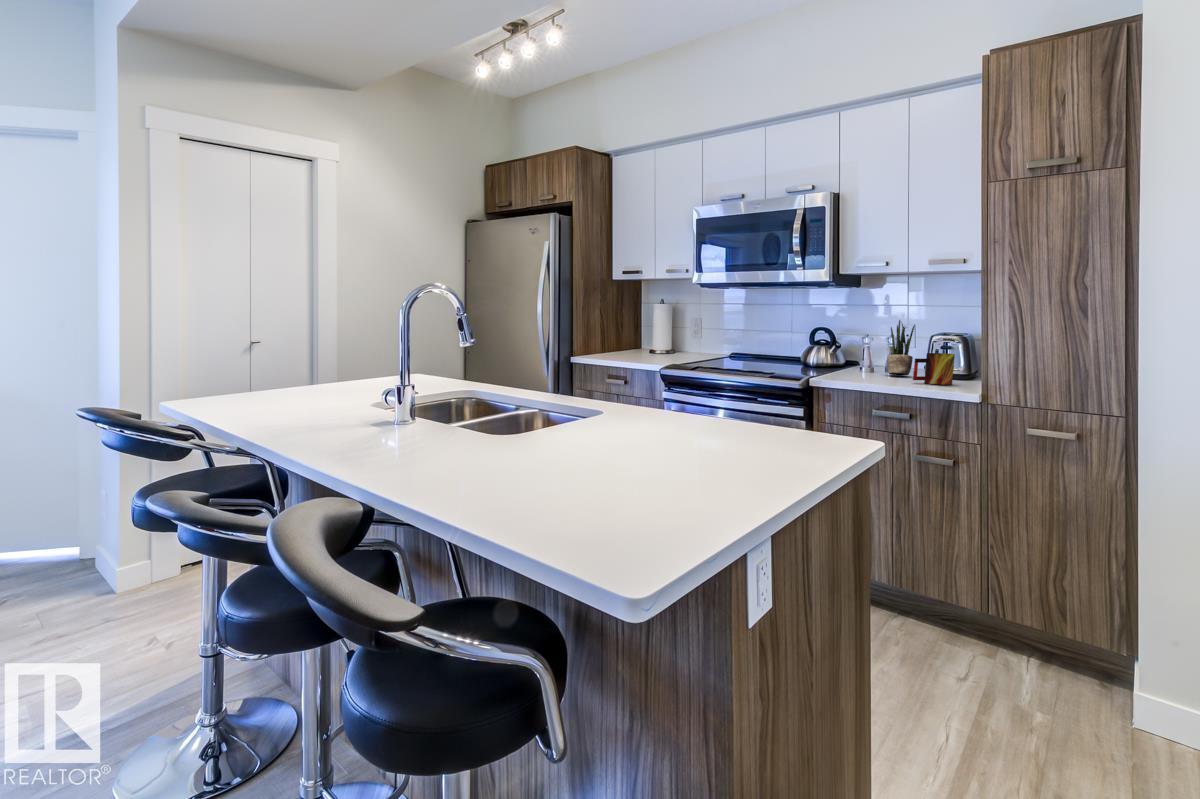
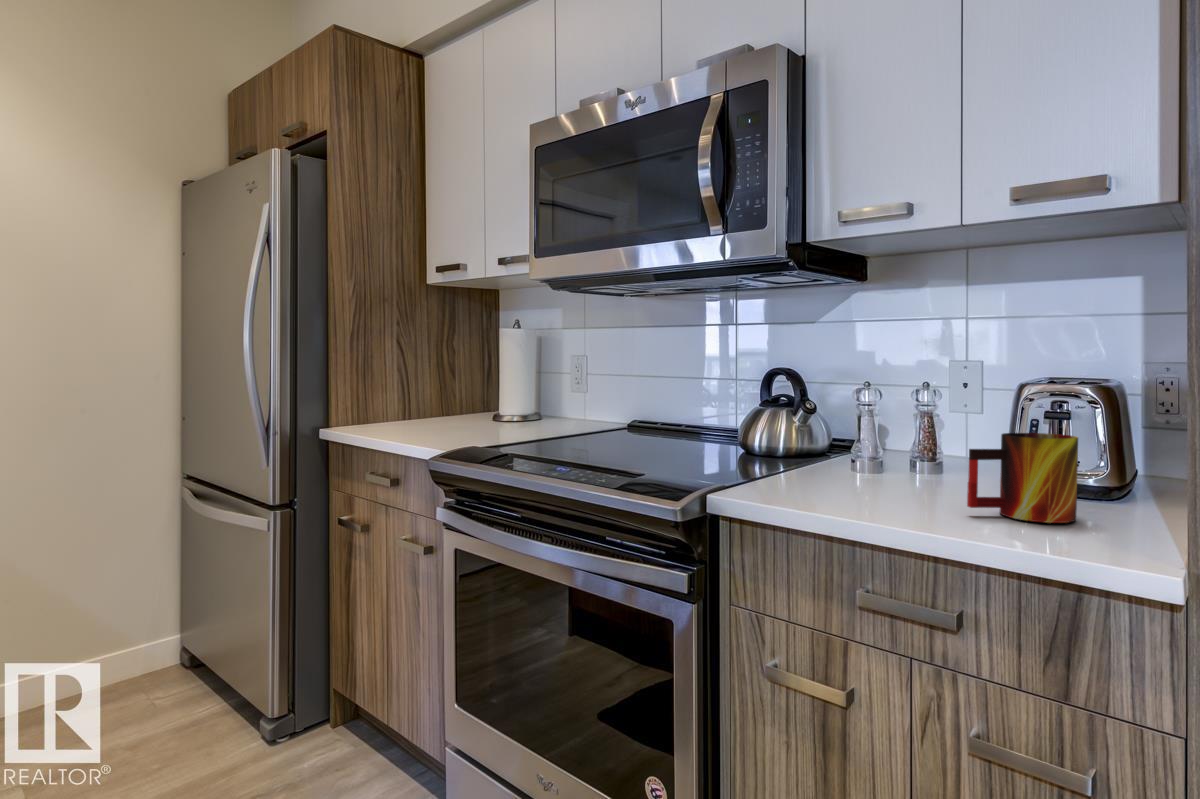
potted plant: present [887,320,915,375] -> none [912,347,974,483]

